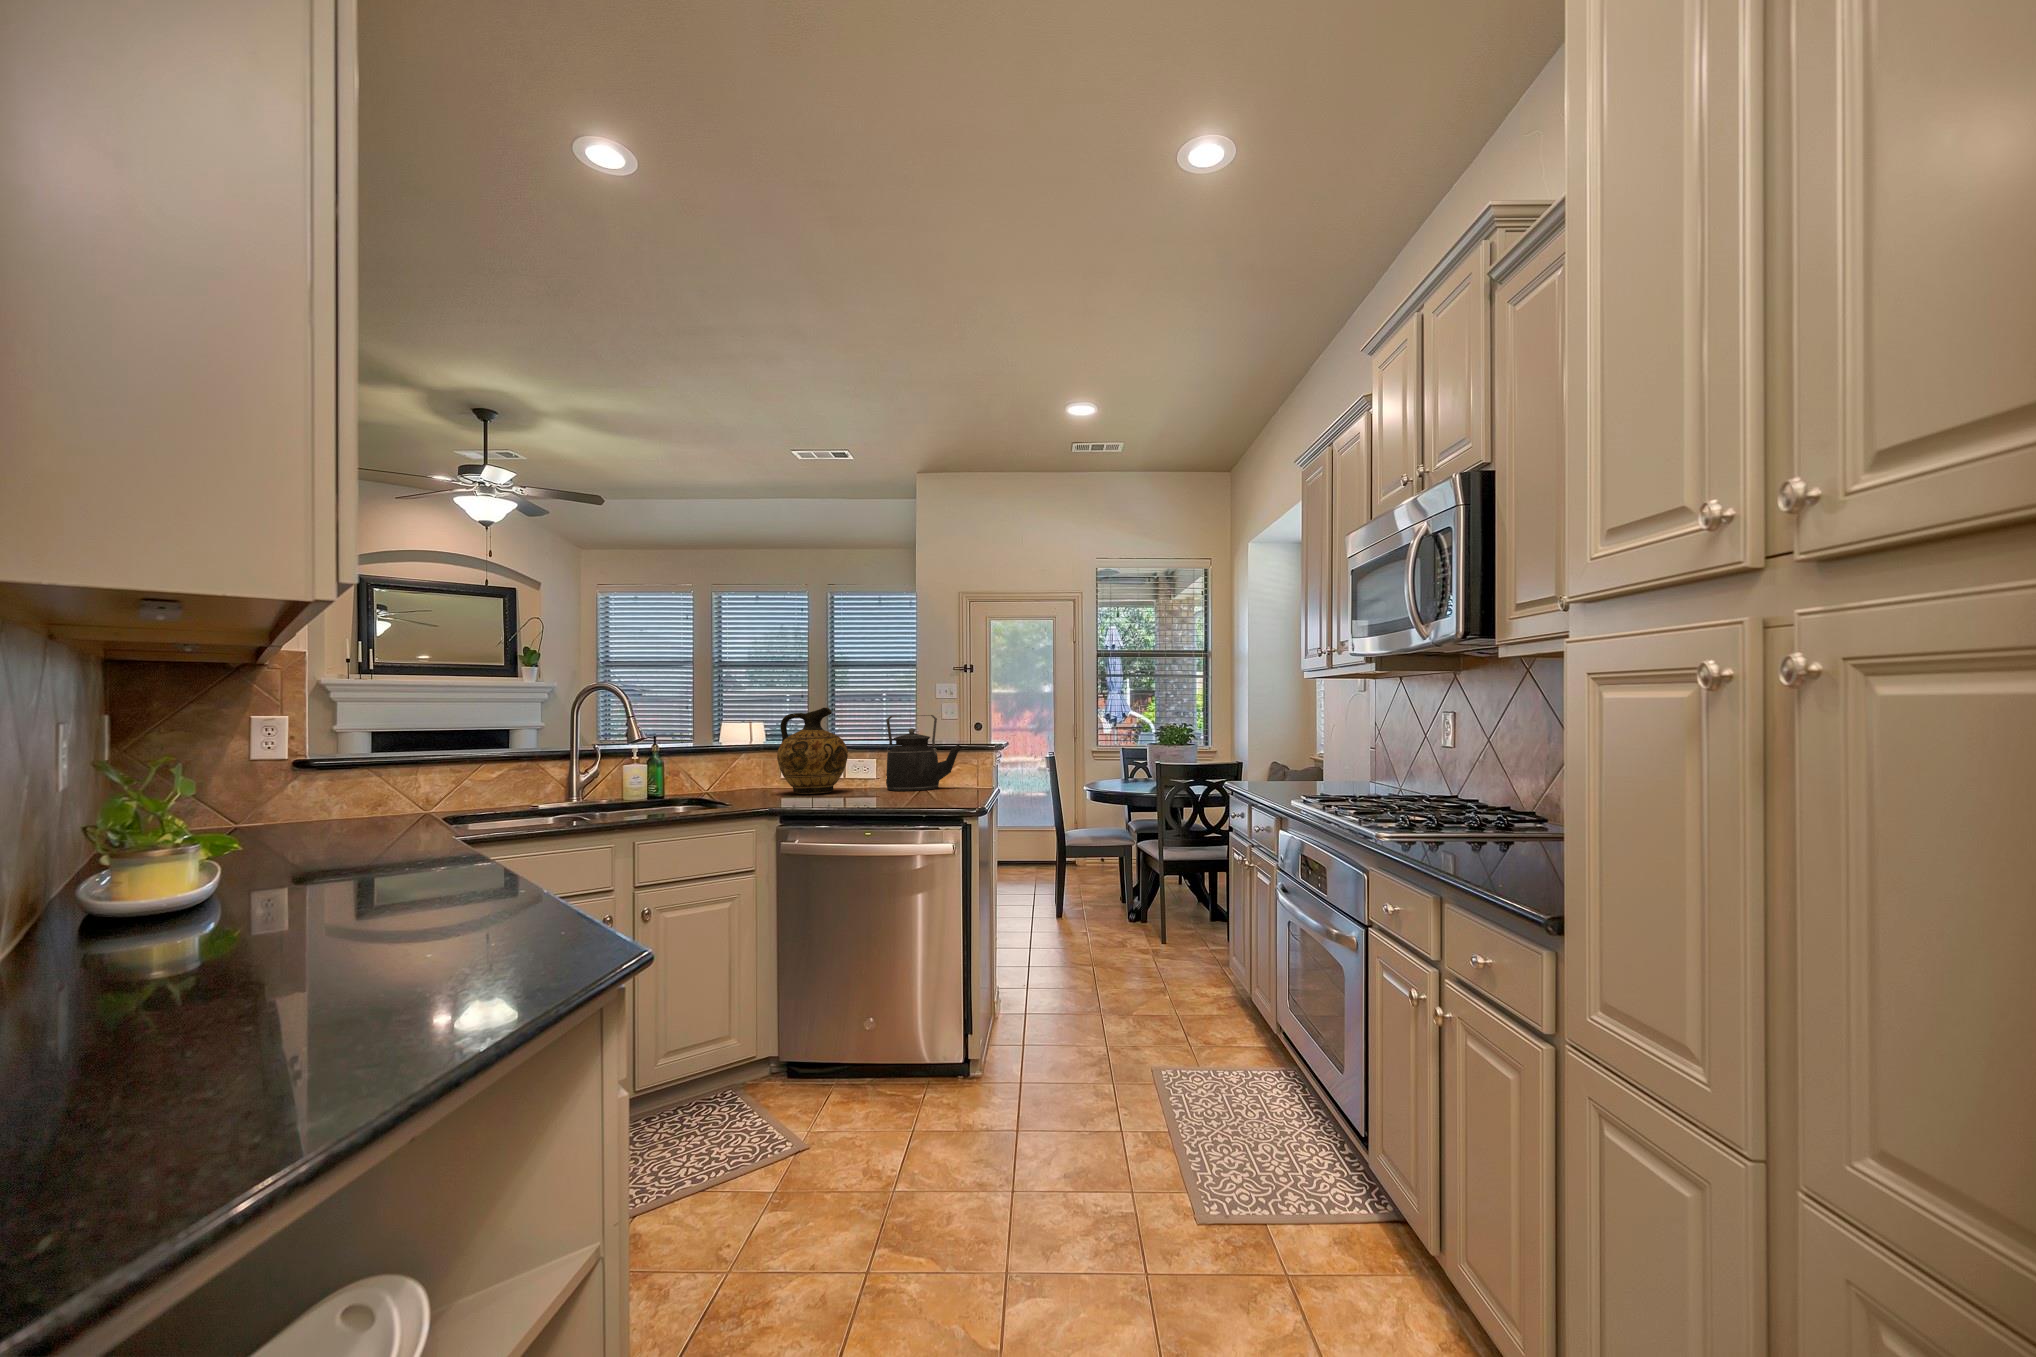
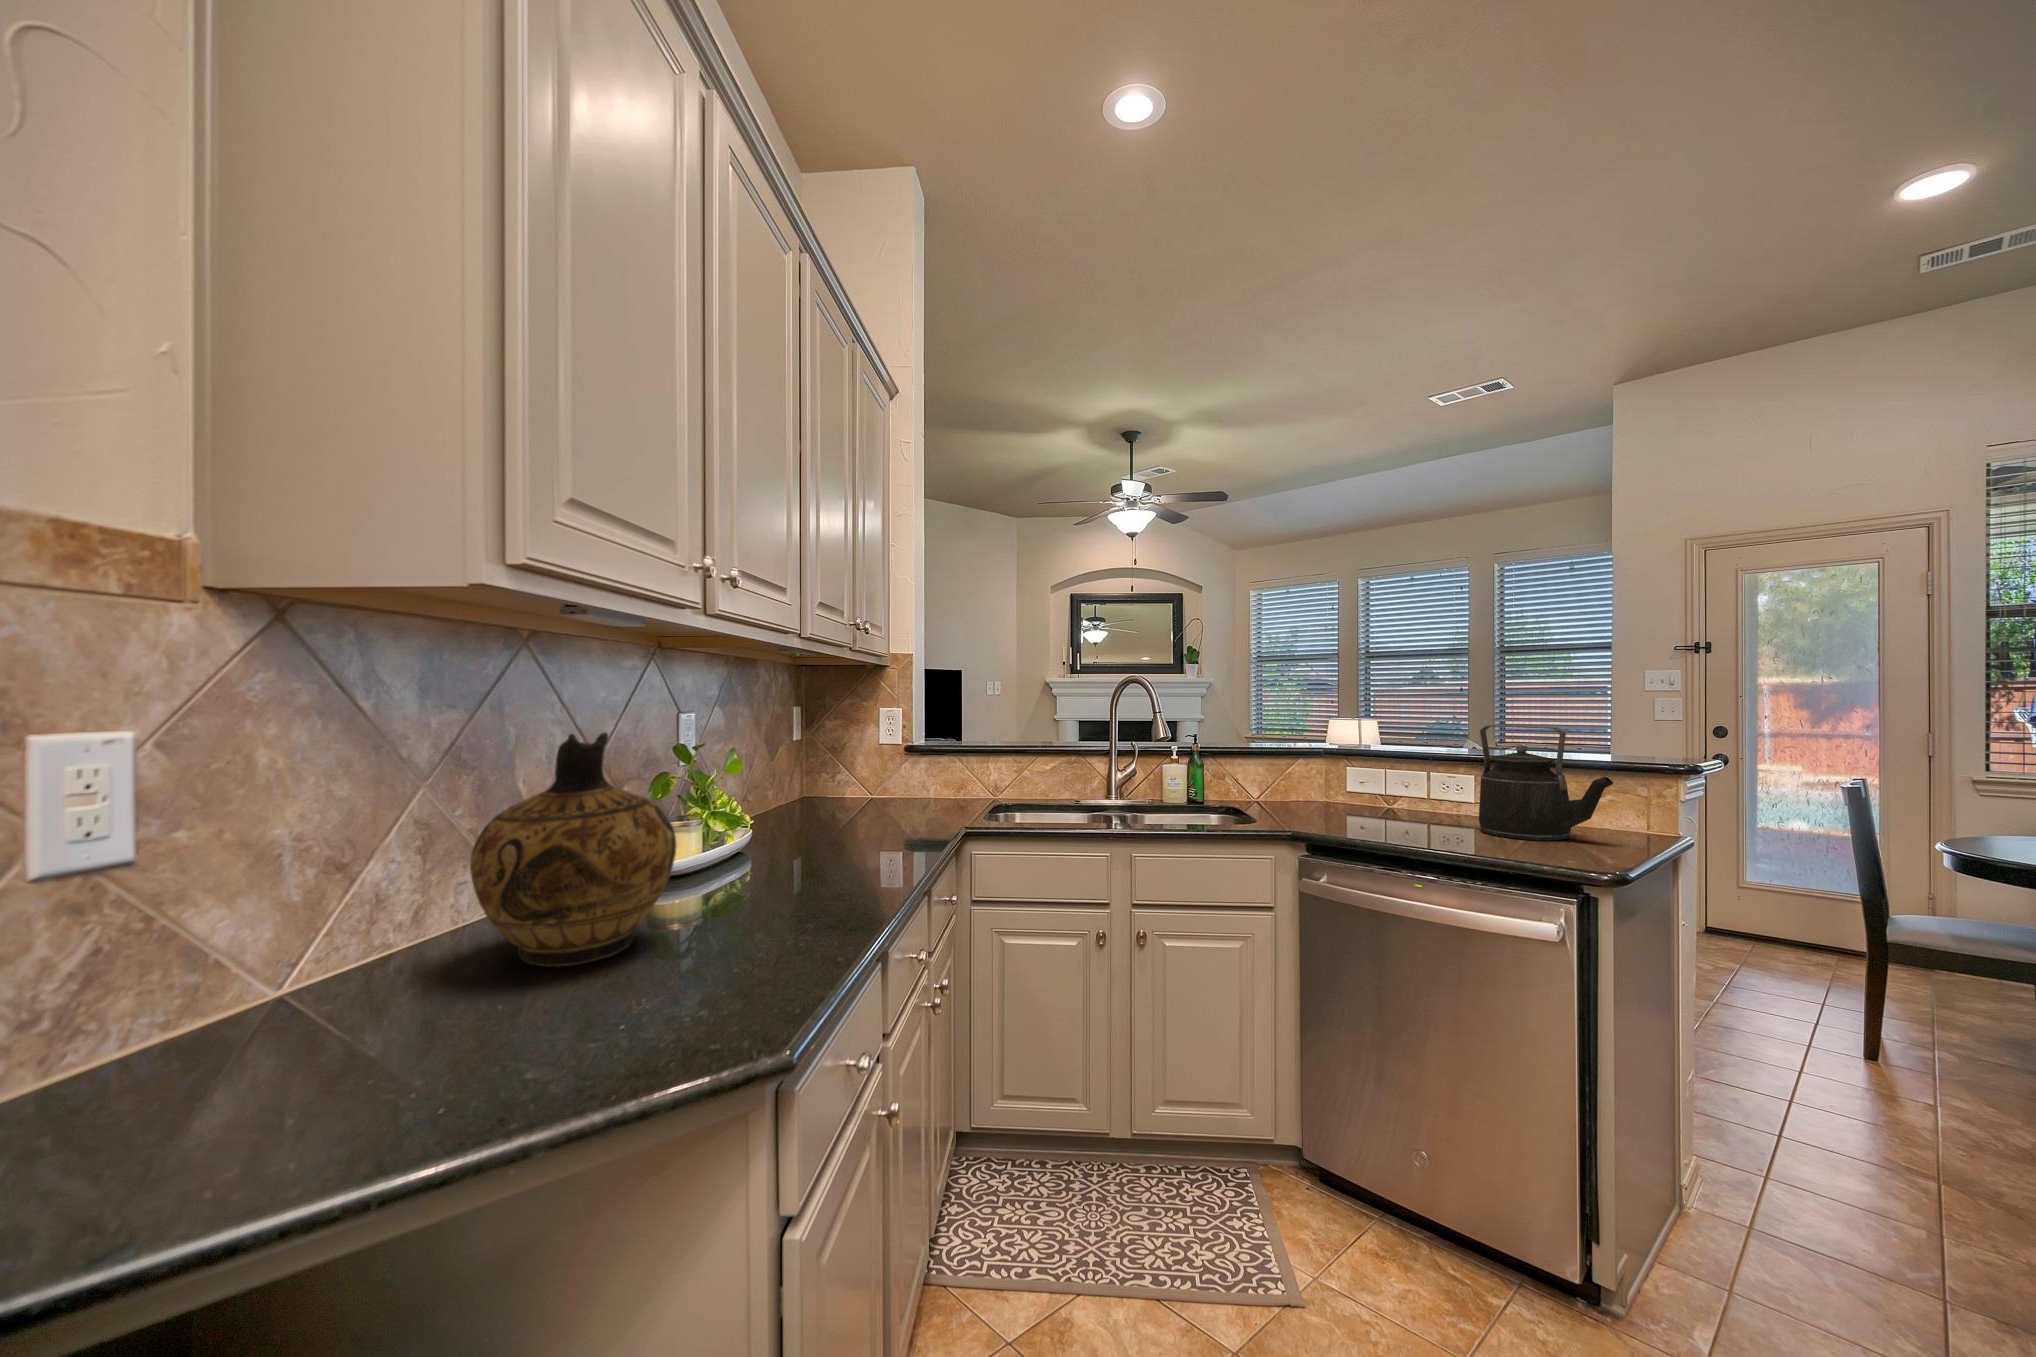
ceramic jug: present [777,707,848,794] -> present [470,732,677,966]

